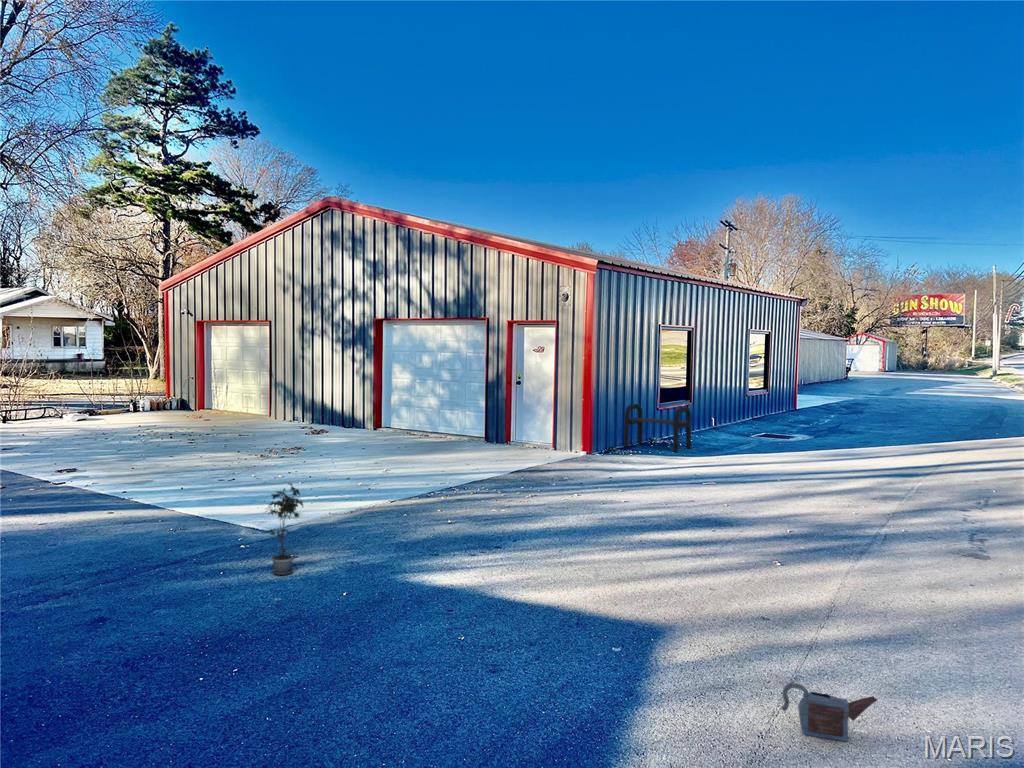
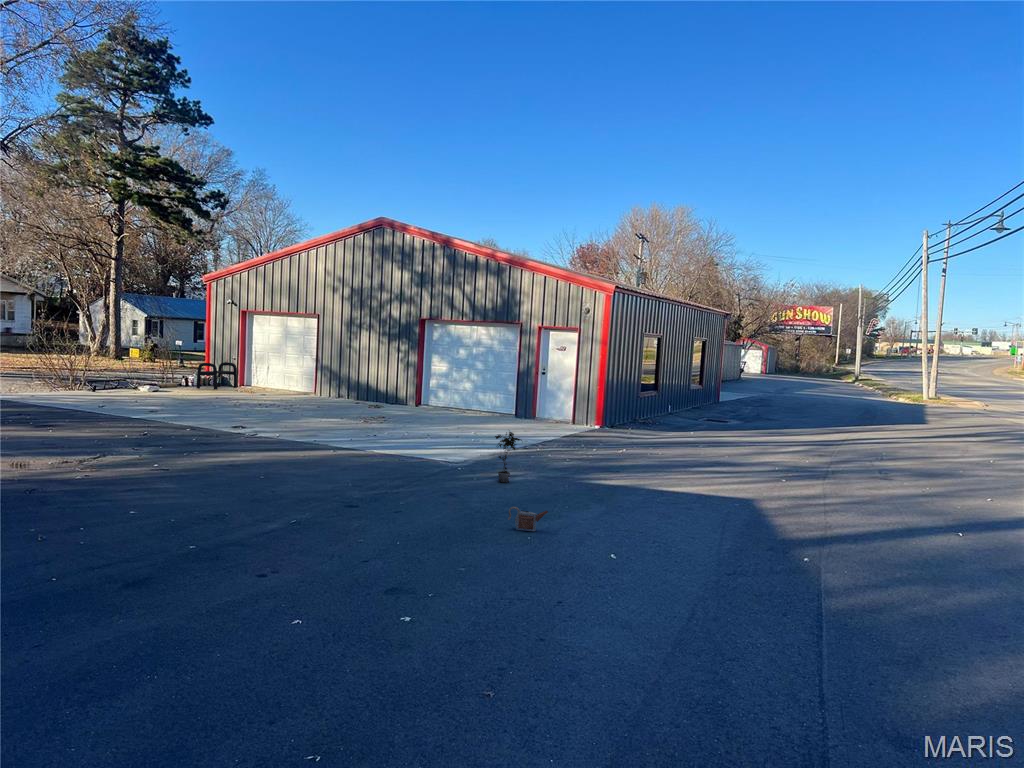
bench: present [623,404,691,452] -> present [197,362,237,389]
watering can: present [781,683,877,741] -> present [508,507,548,531]

